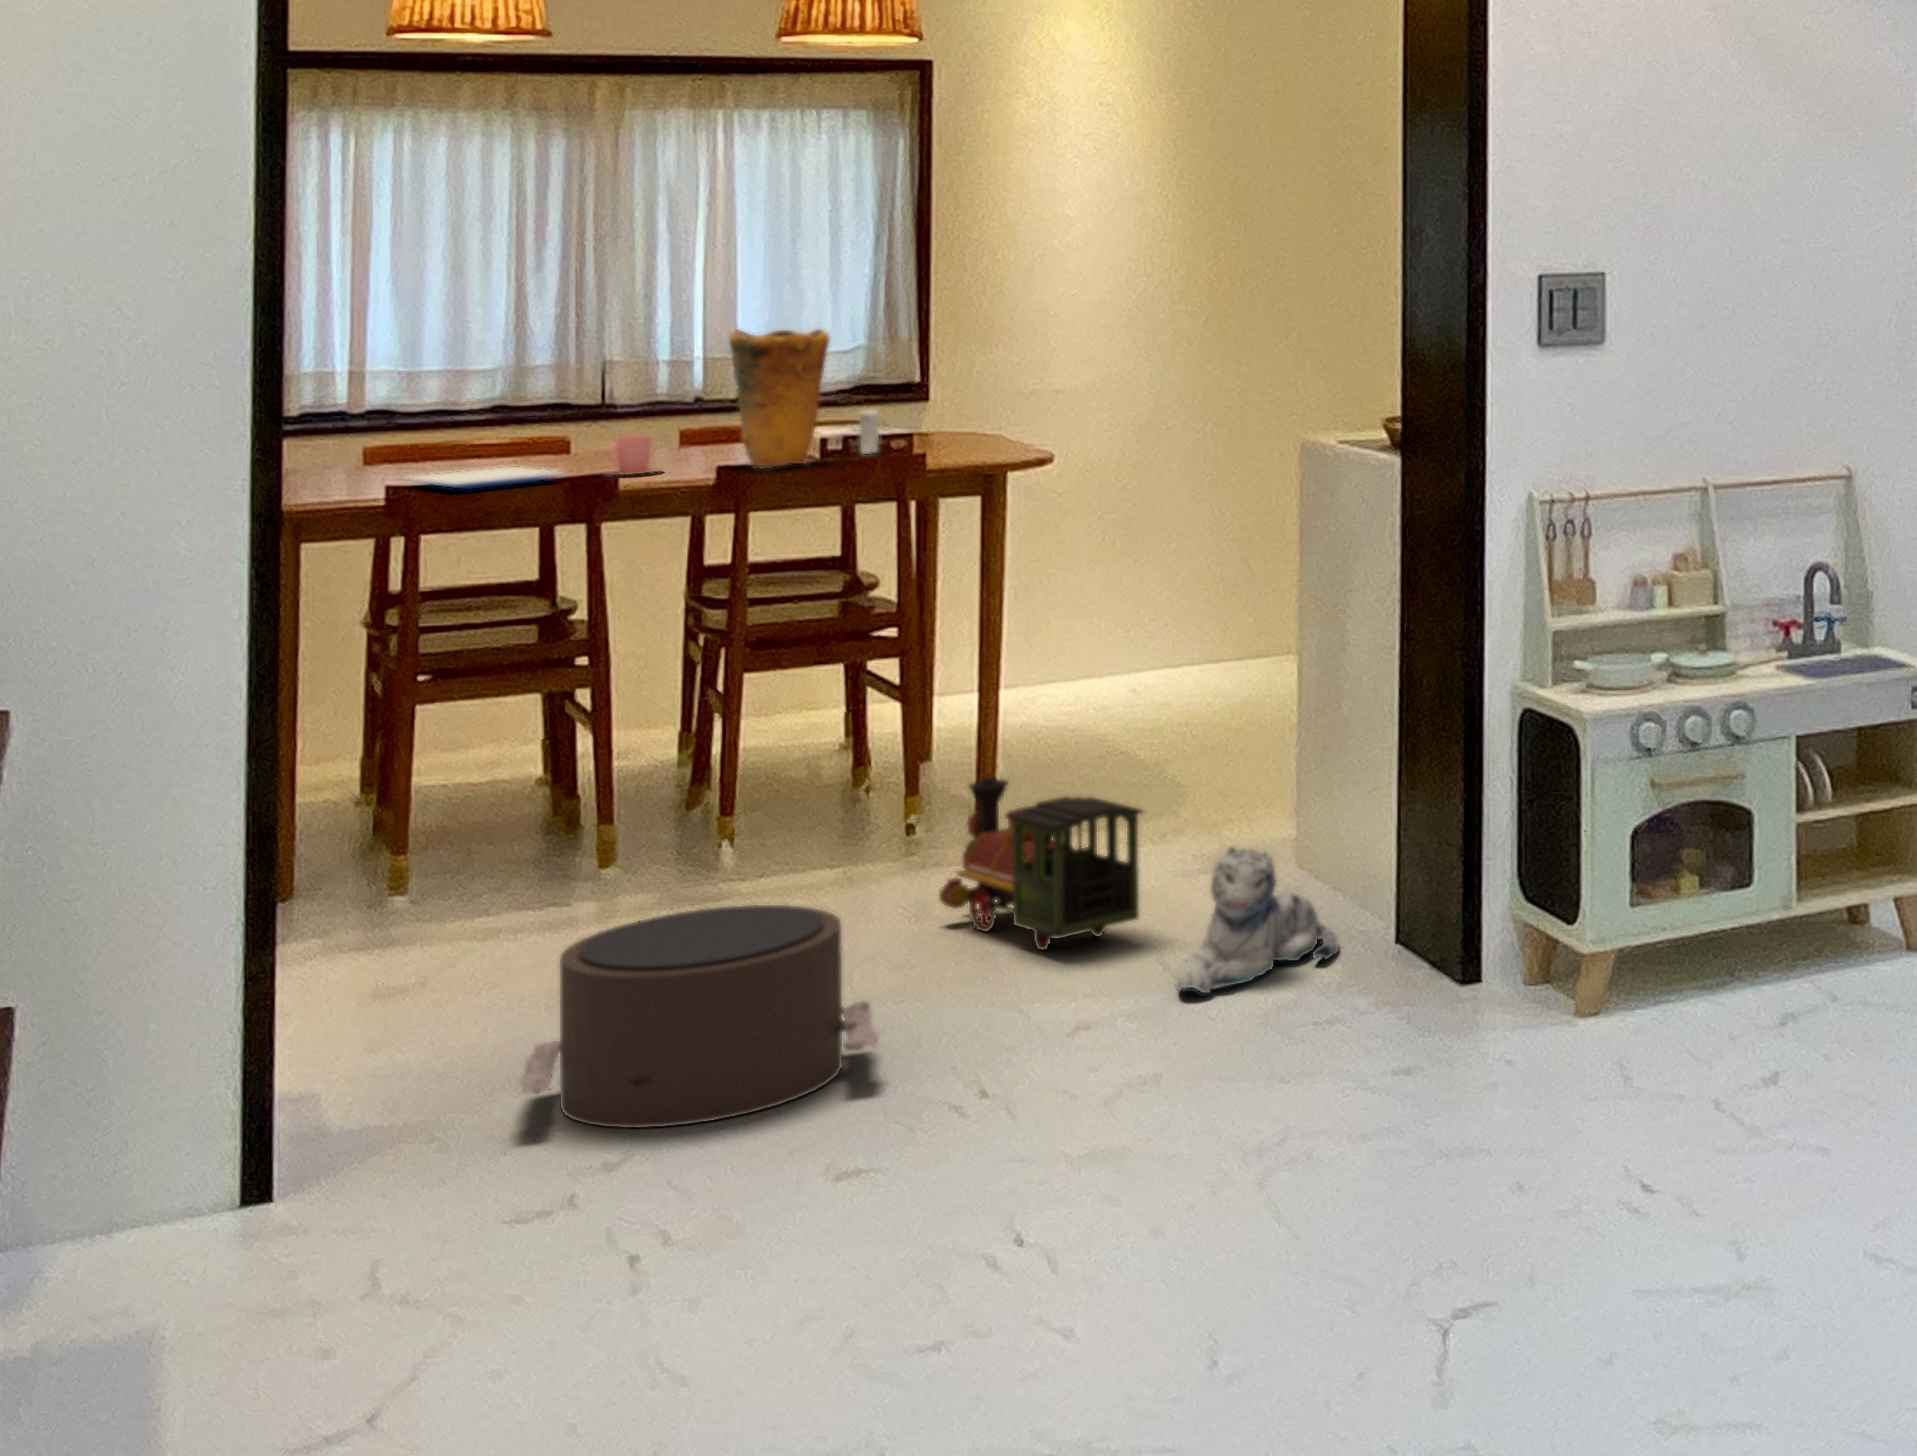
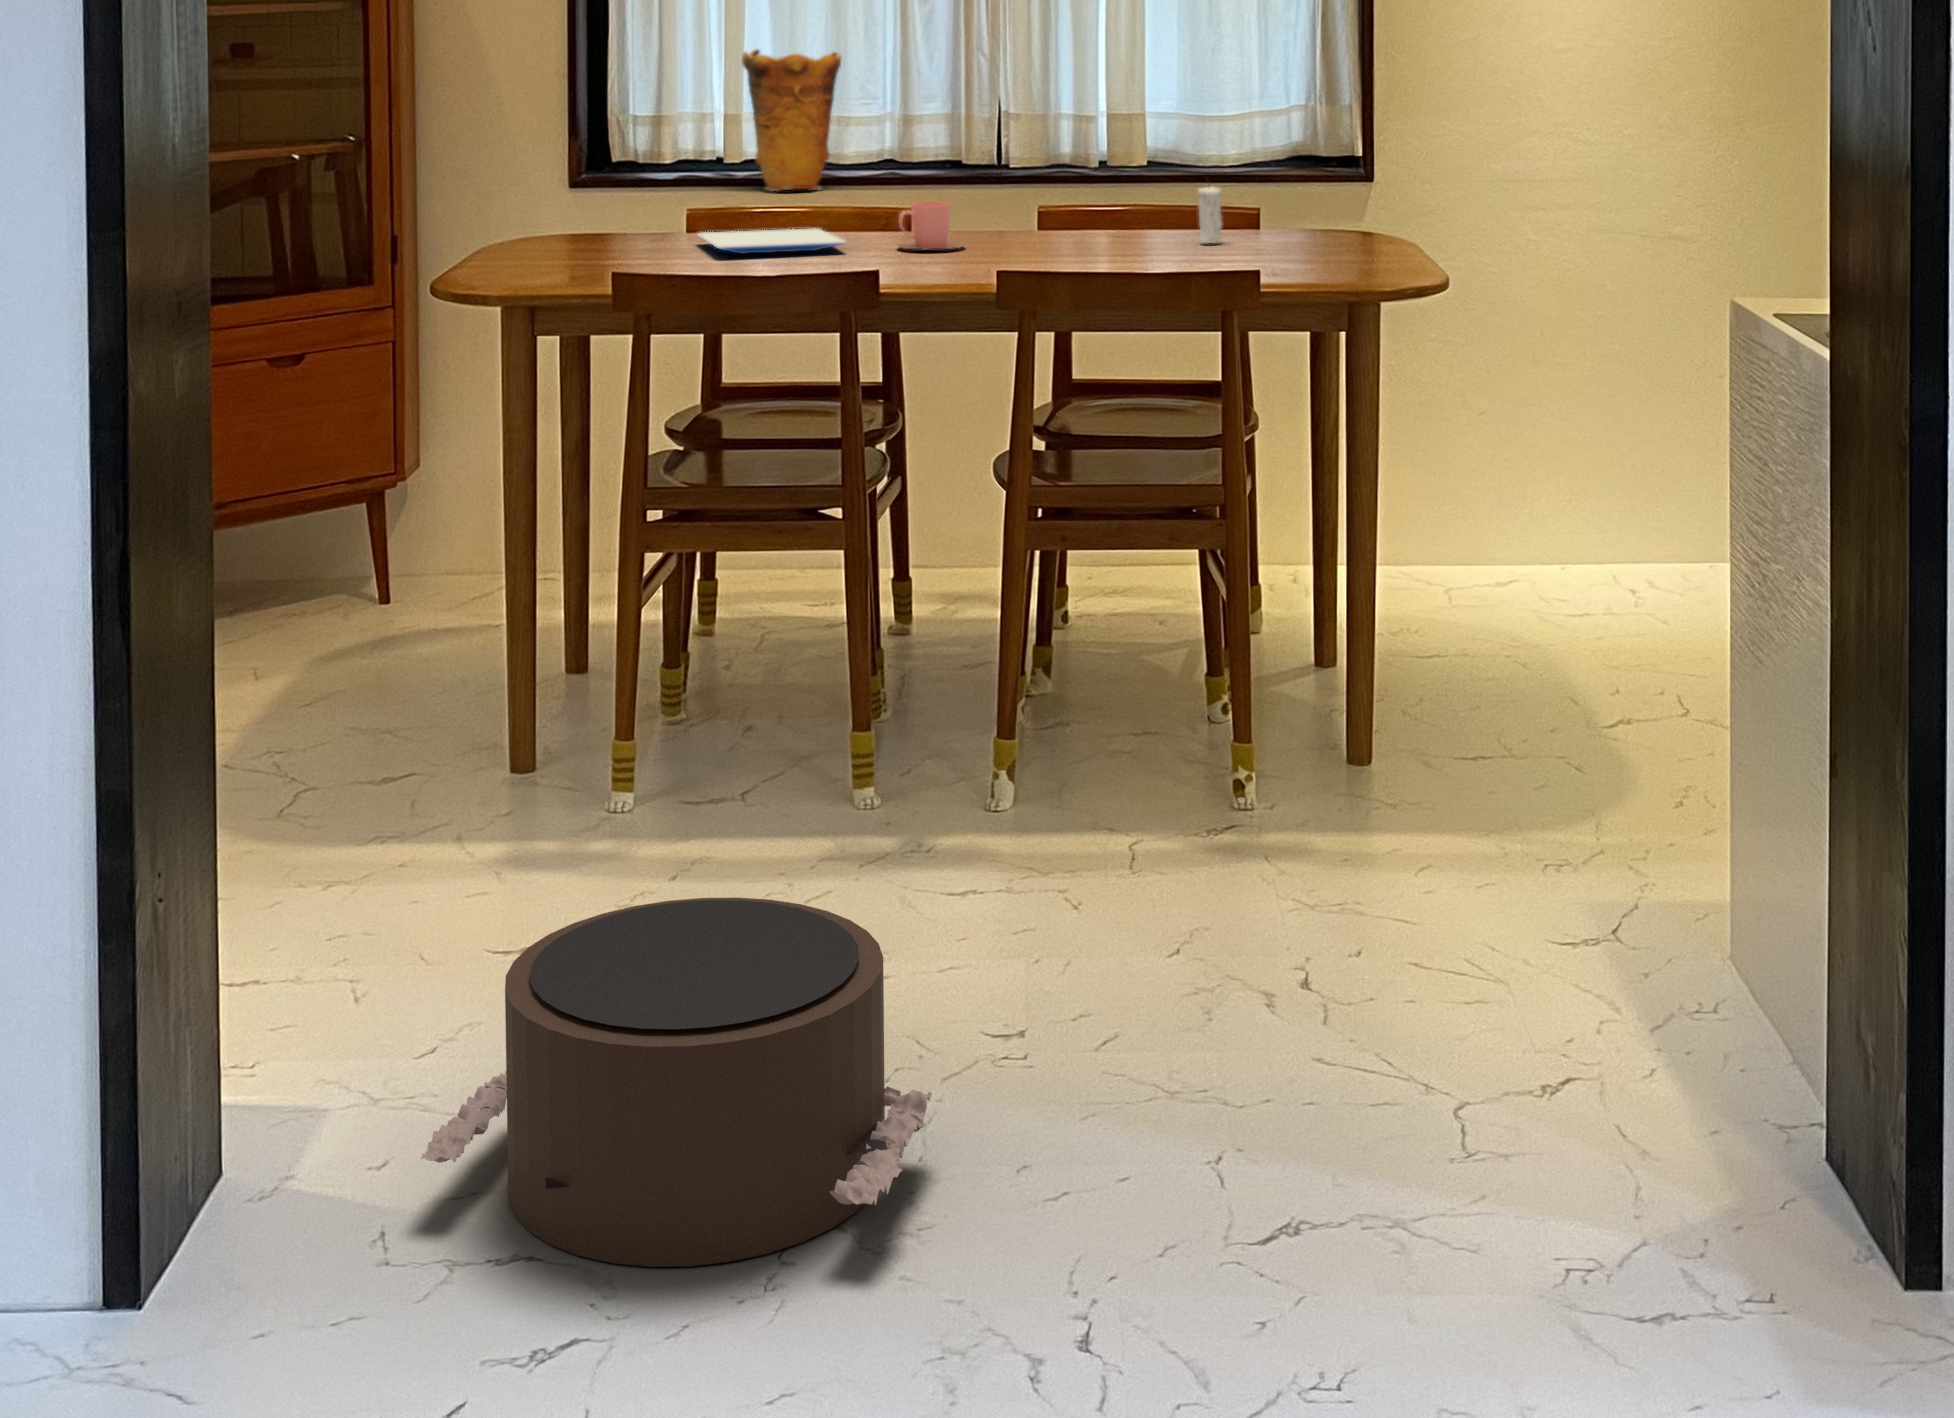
vase: present [729,329,830,468] -> present [742,50,841,191]
toy train: present [939,777,1142,950] -> none [1177,722,1413,1007]
plush toy: present [1177,848,1339,993] -> none [1390,946,1684,1192]

